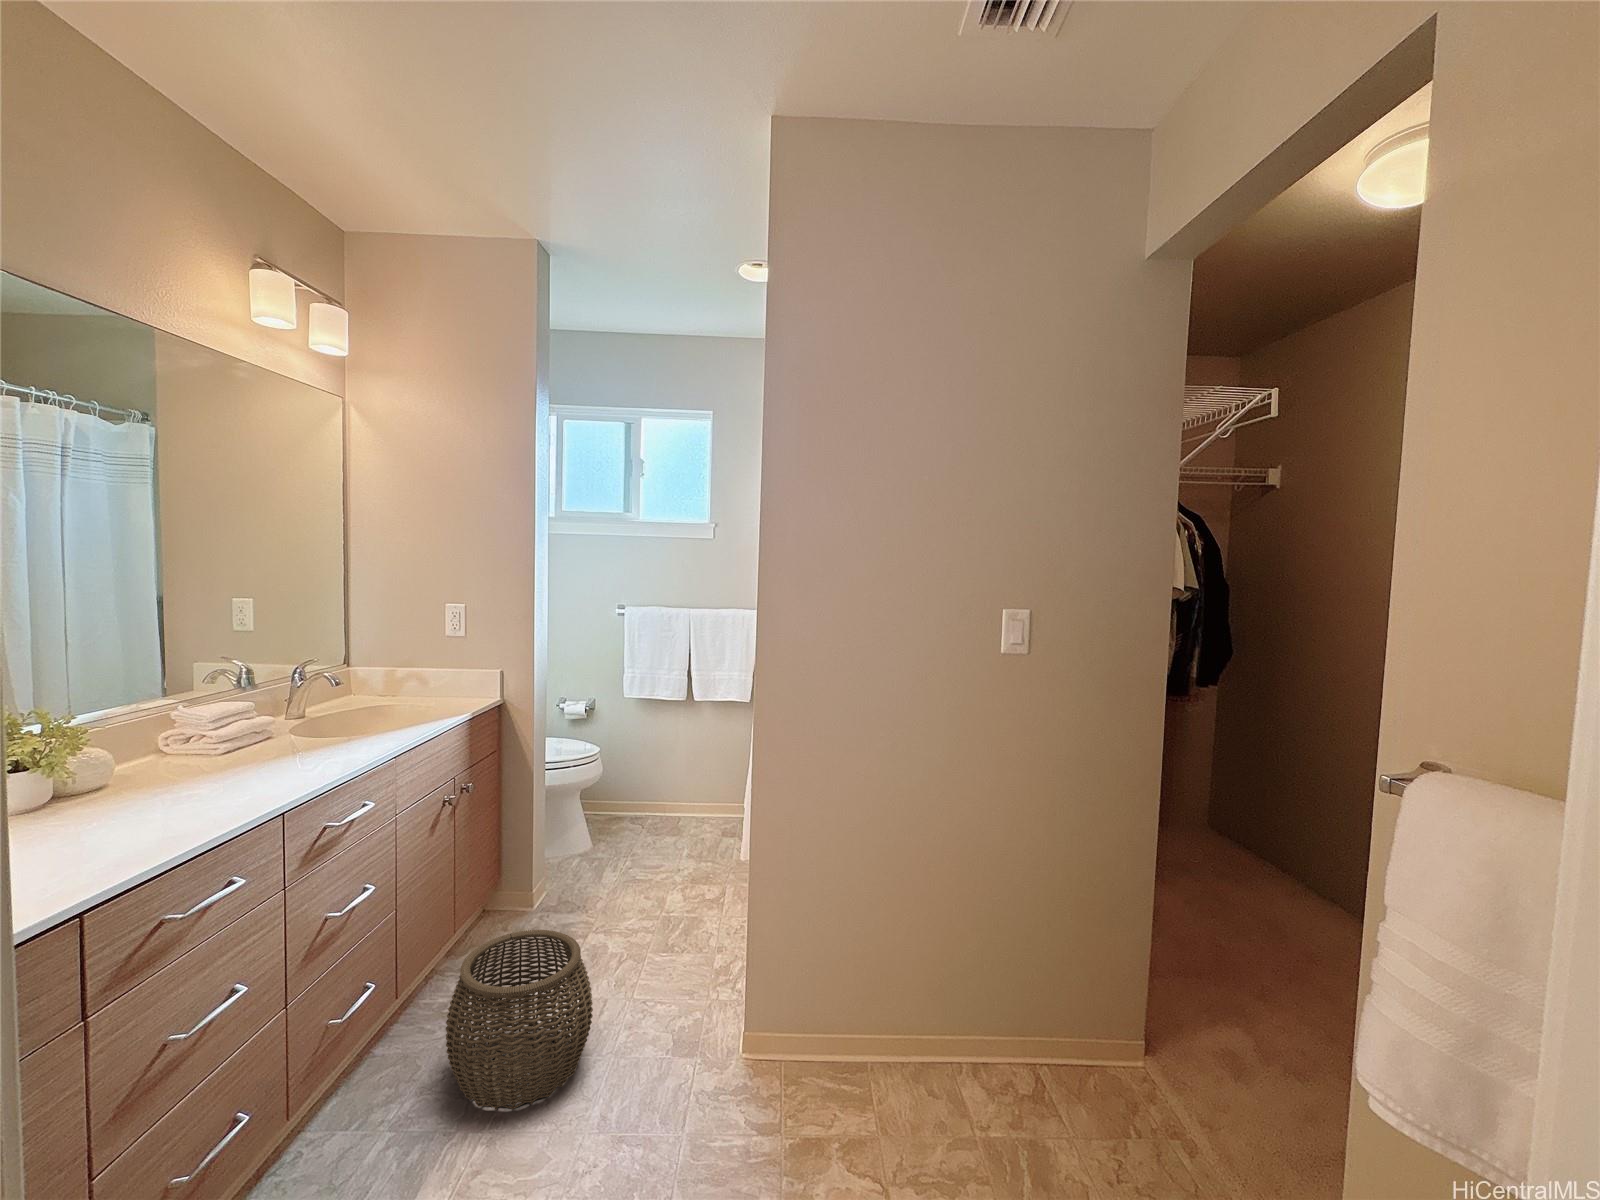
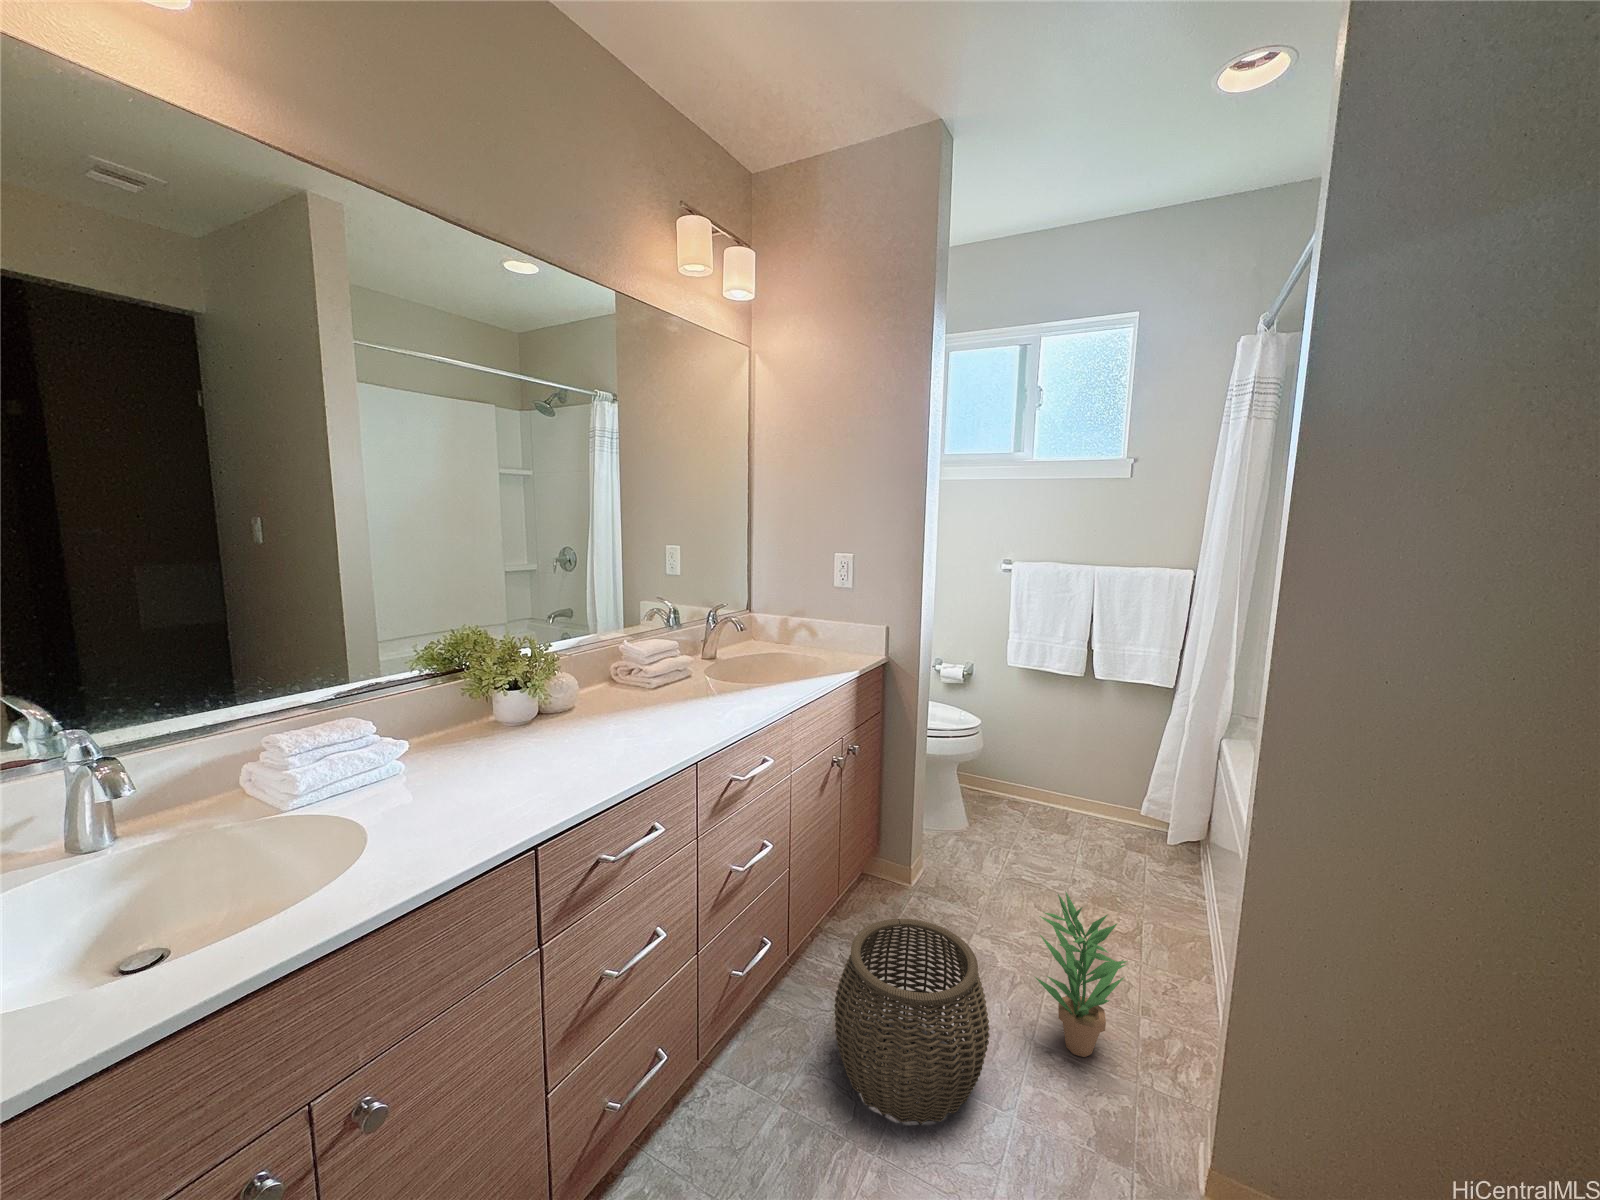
potted plant: none [633,875,707,1011] -> present [1035,891,1127,1057]

